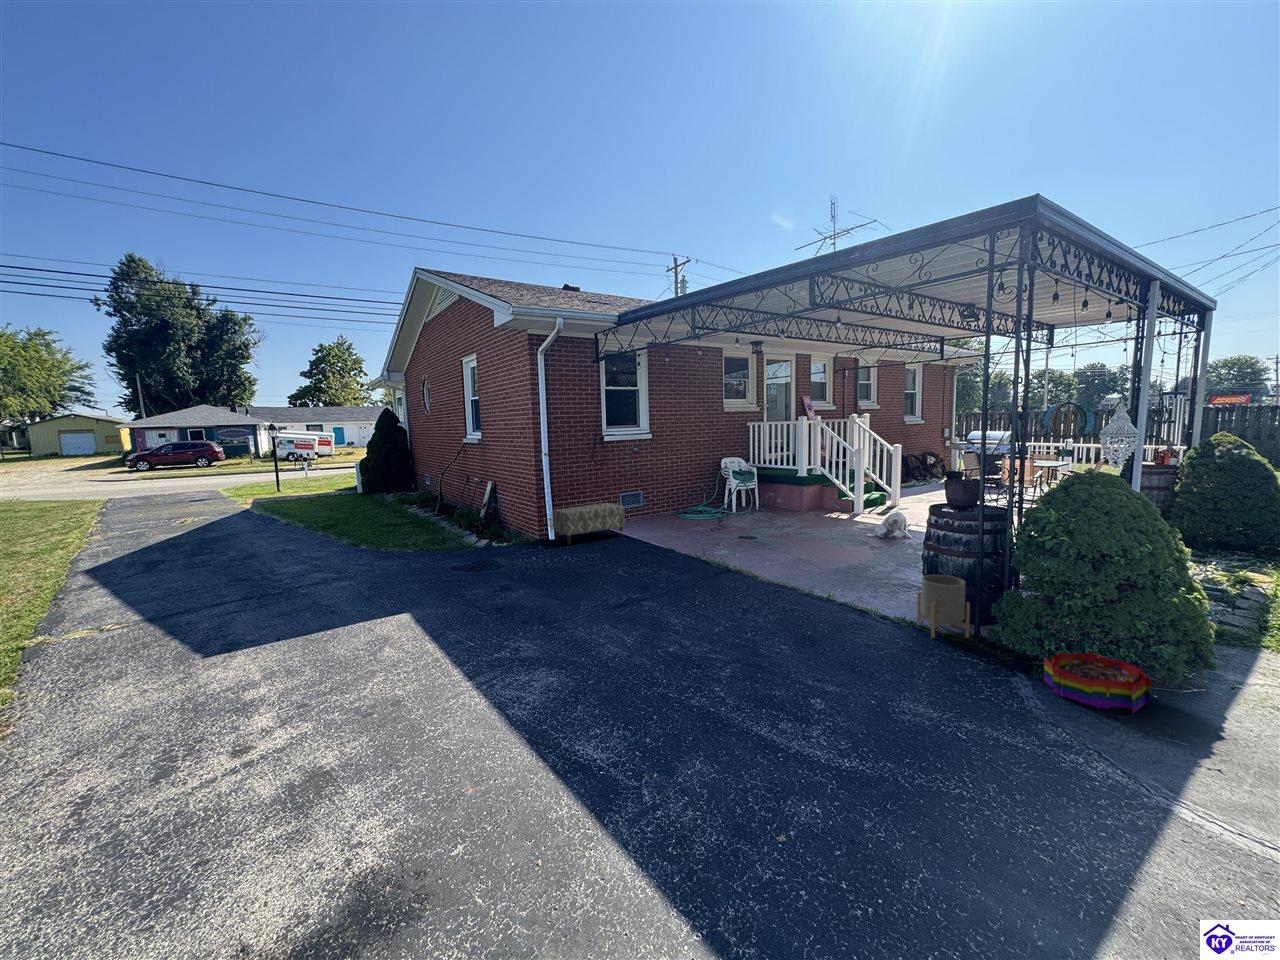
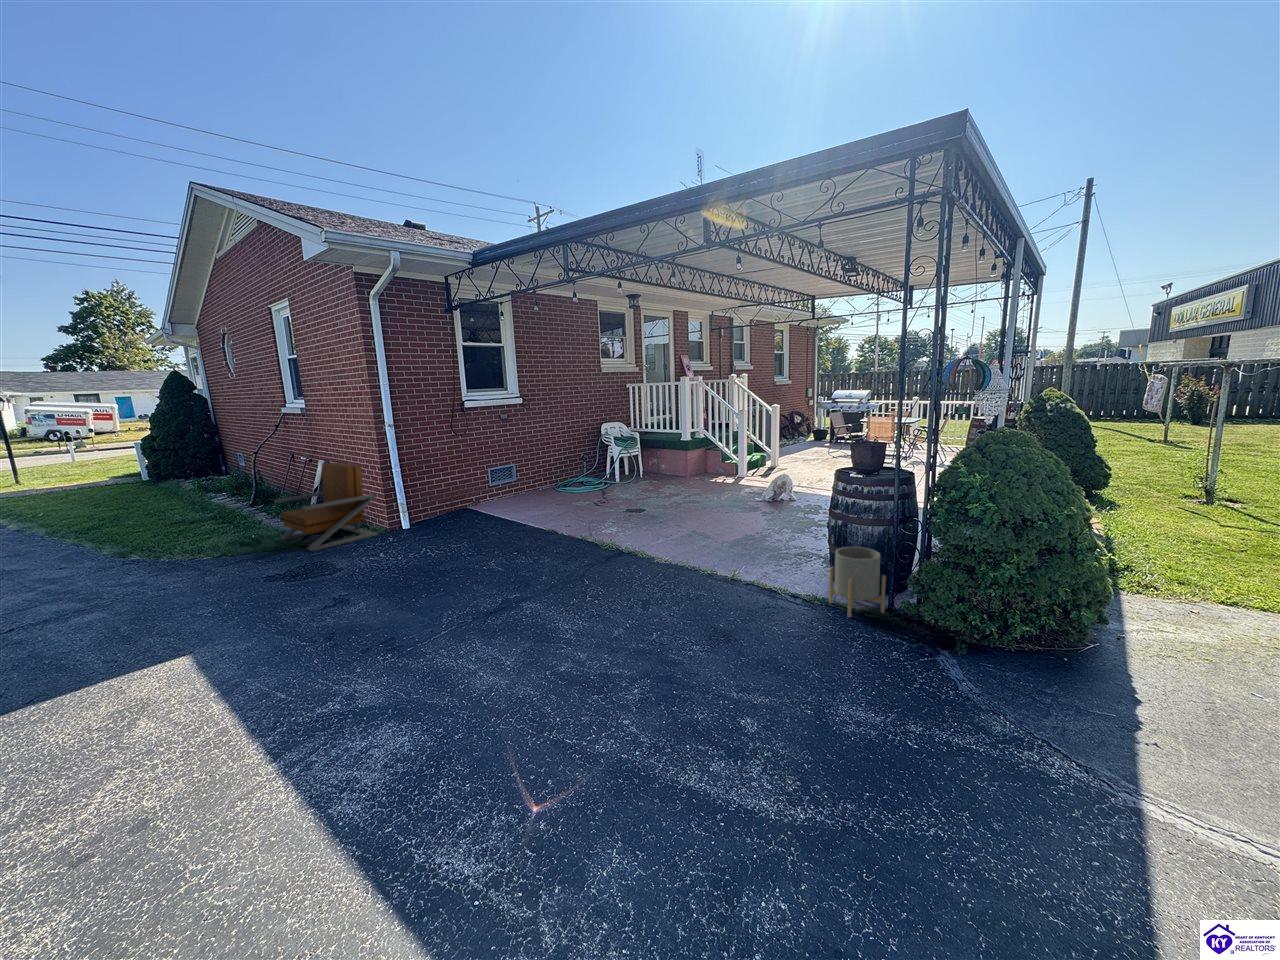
lounge chair: none [456,484,531,553] -> present [274,463,378,551]
bench: present [552,503,625,545] -> none [404,479,494,533]
storage bin: present [1044,653,1151,713] -> none [973,624,1084,693]

